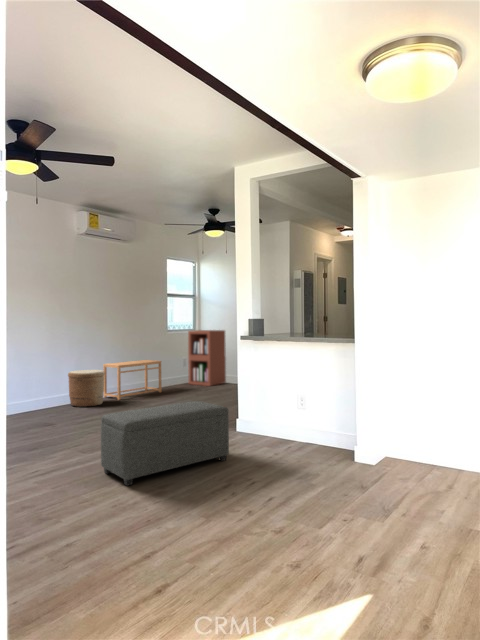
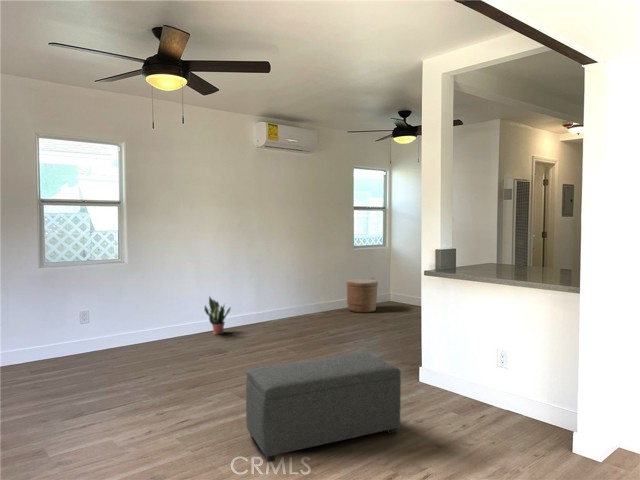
bookshelf: present [188,330,226,386] -> none [377,246,420,310]
side table: present [103,360,162,400] -> none [284,279,346,323]
woven basket: present [68,370,105,407] -> present [346,279,378,313]
potted plant: none [27,375,54,412] -> present [205,297,230,334]

